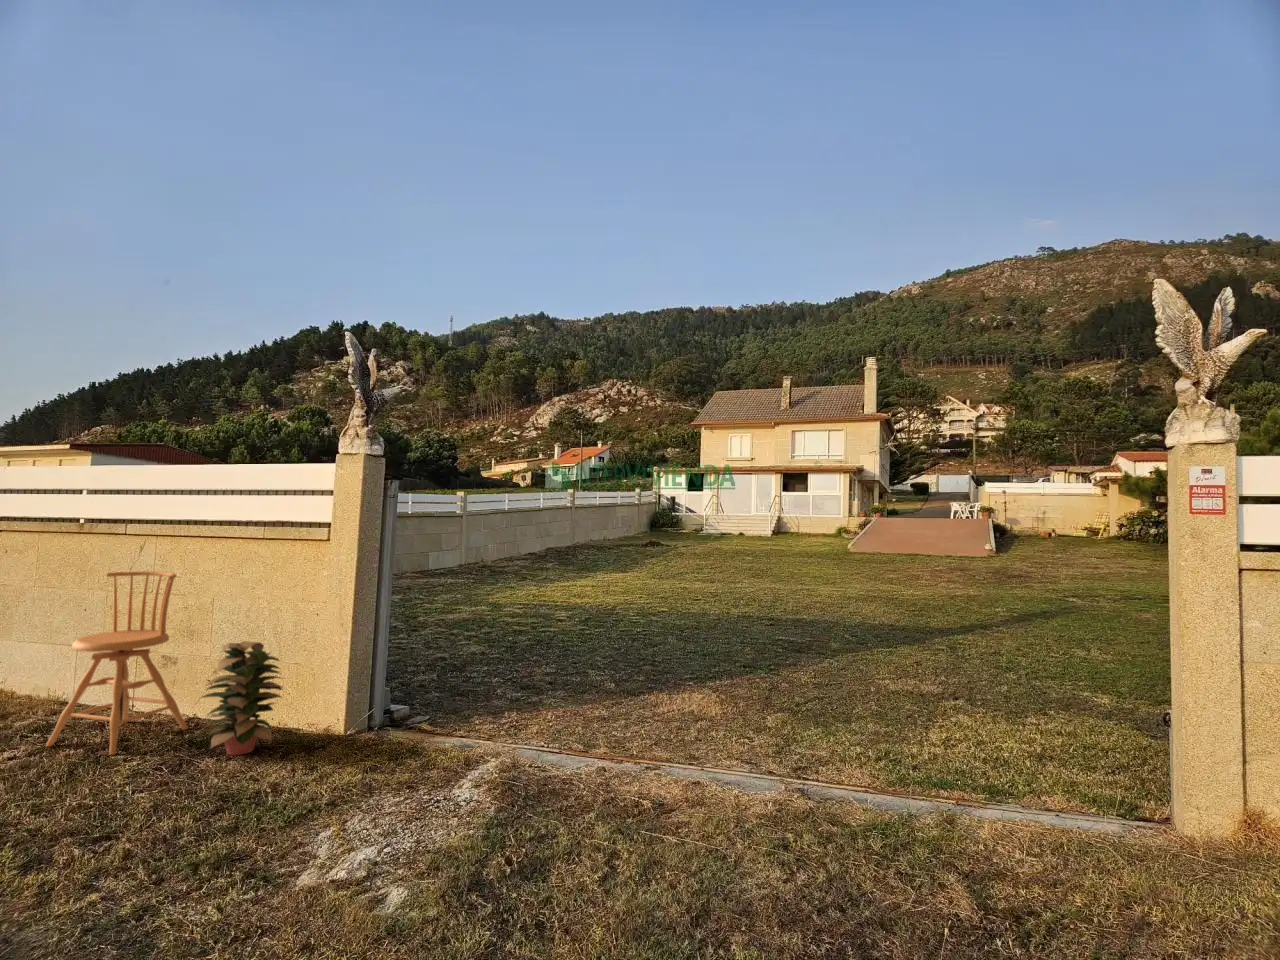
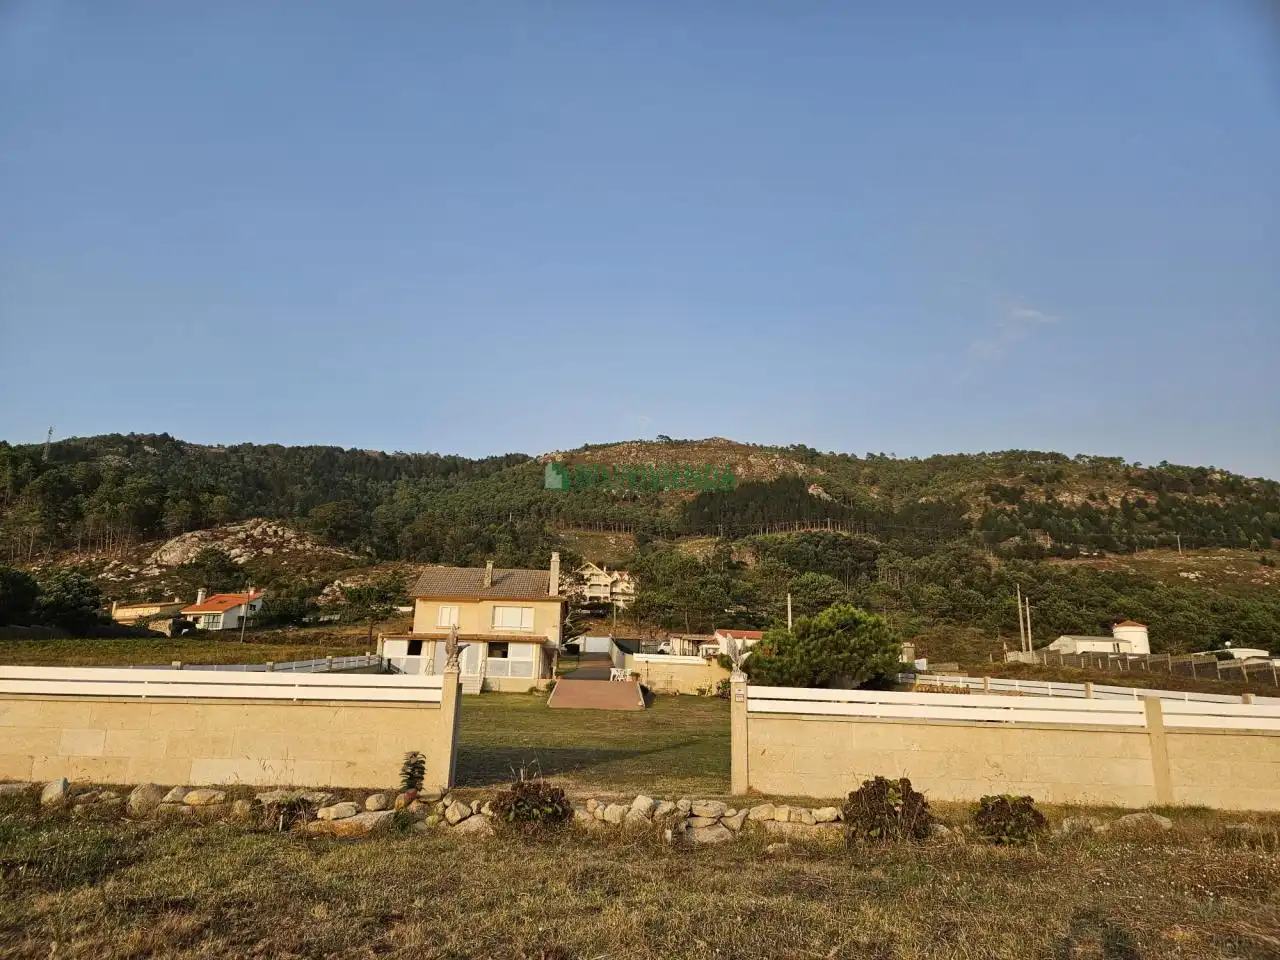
chair: present [46,571,188,755] -> none [322,724,373,802]

